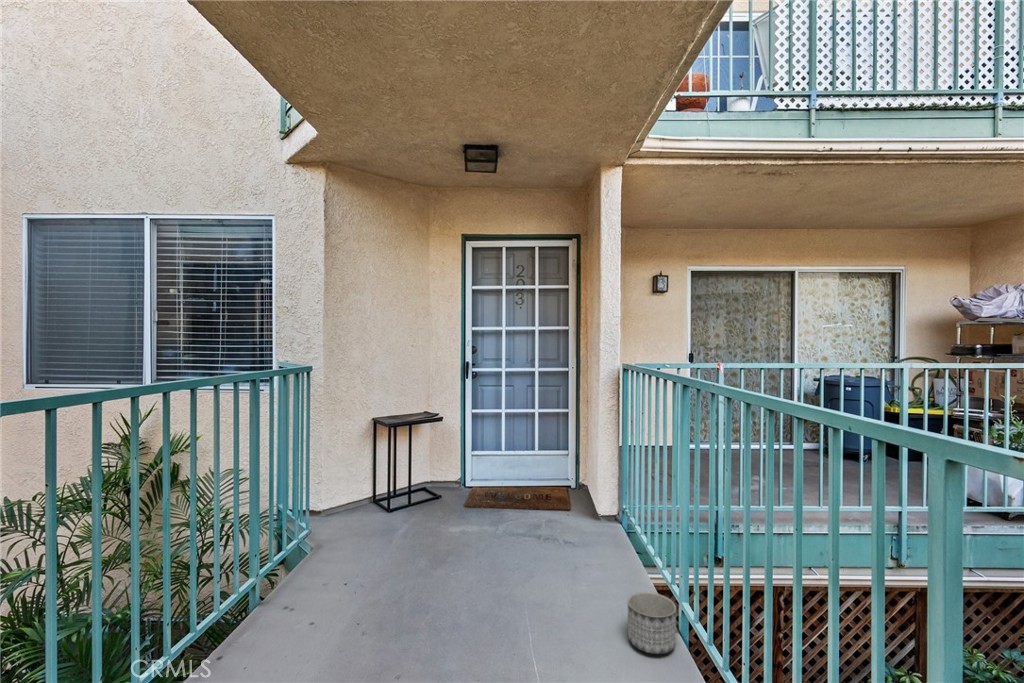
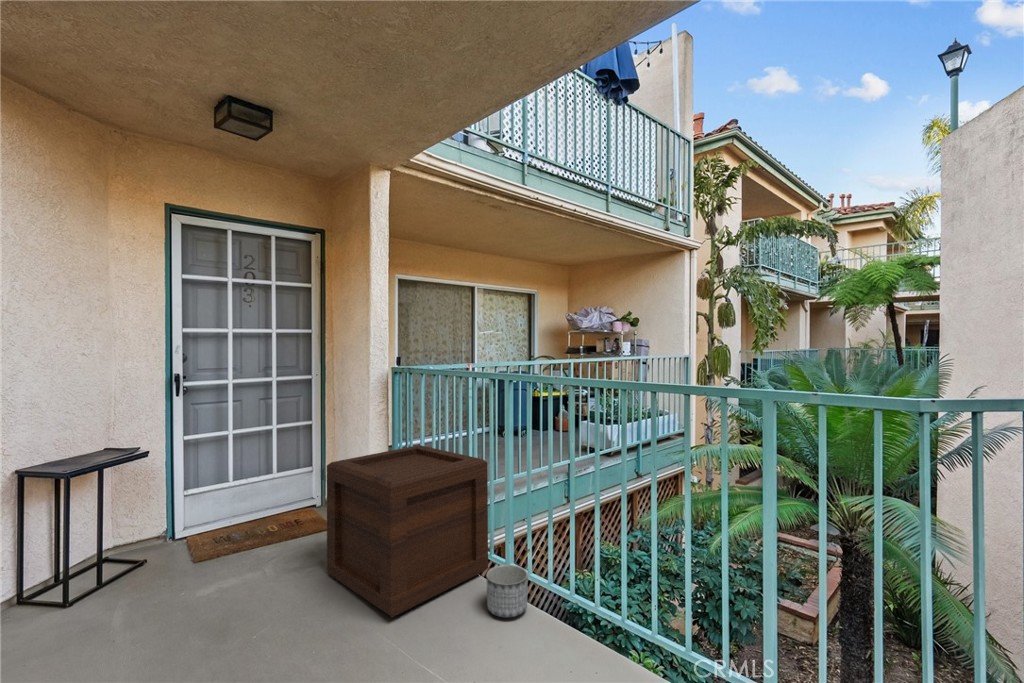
wooden crate: none [529,447,666,599] -> present [327,445,488,617]

